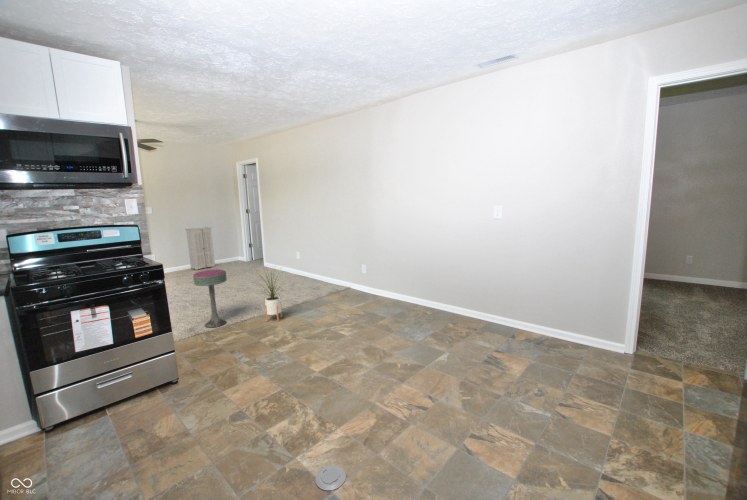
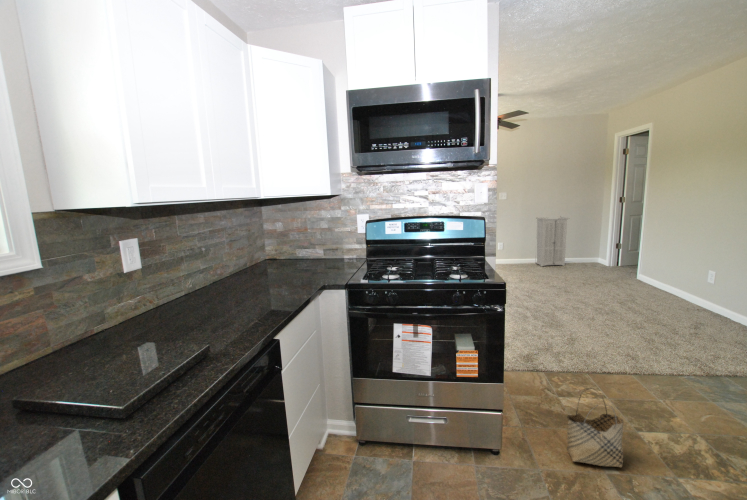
bar stool: present [193,269,227,328] -> none [541,283,591,368]
house plant: present [262,272,282,321] -> none [644,295,721,404]
woven basket: none [217,320,249,365] -> present [567,388,624,467]

